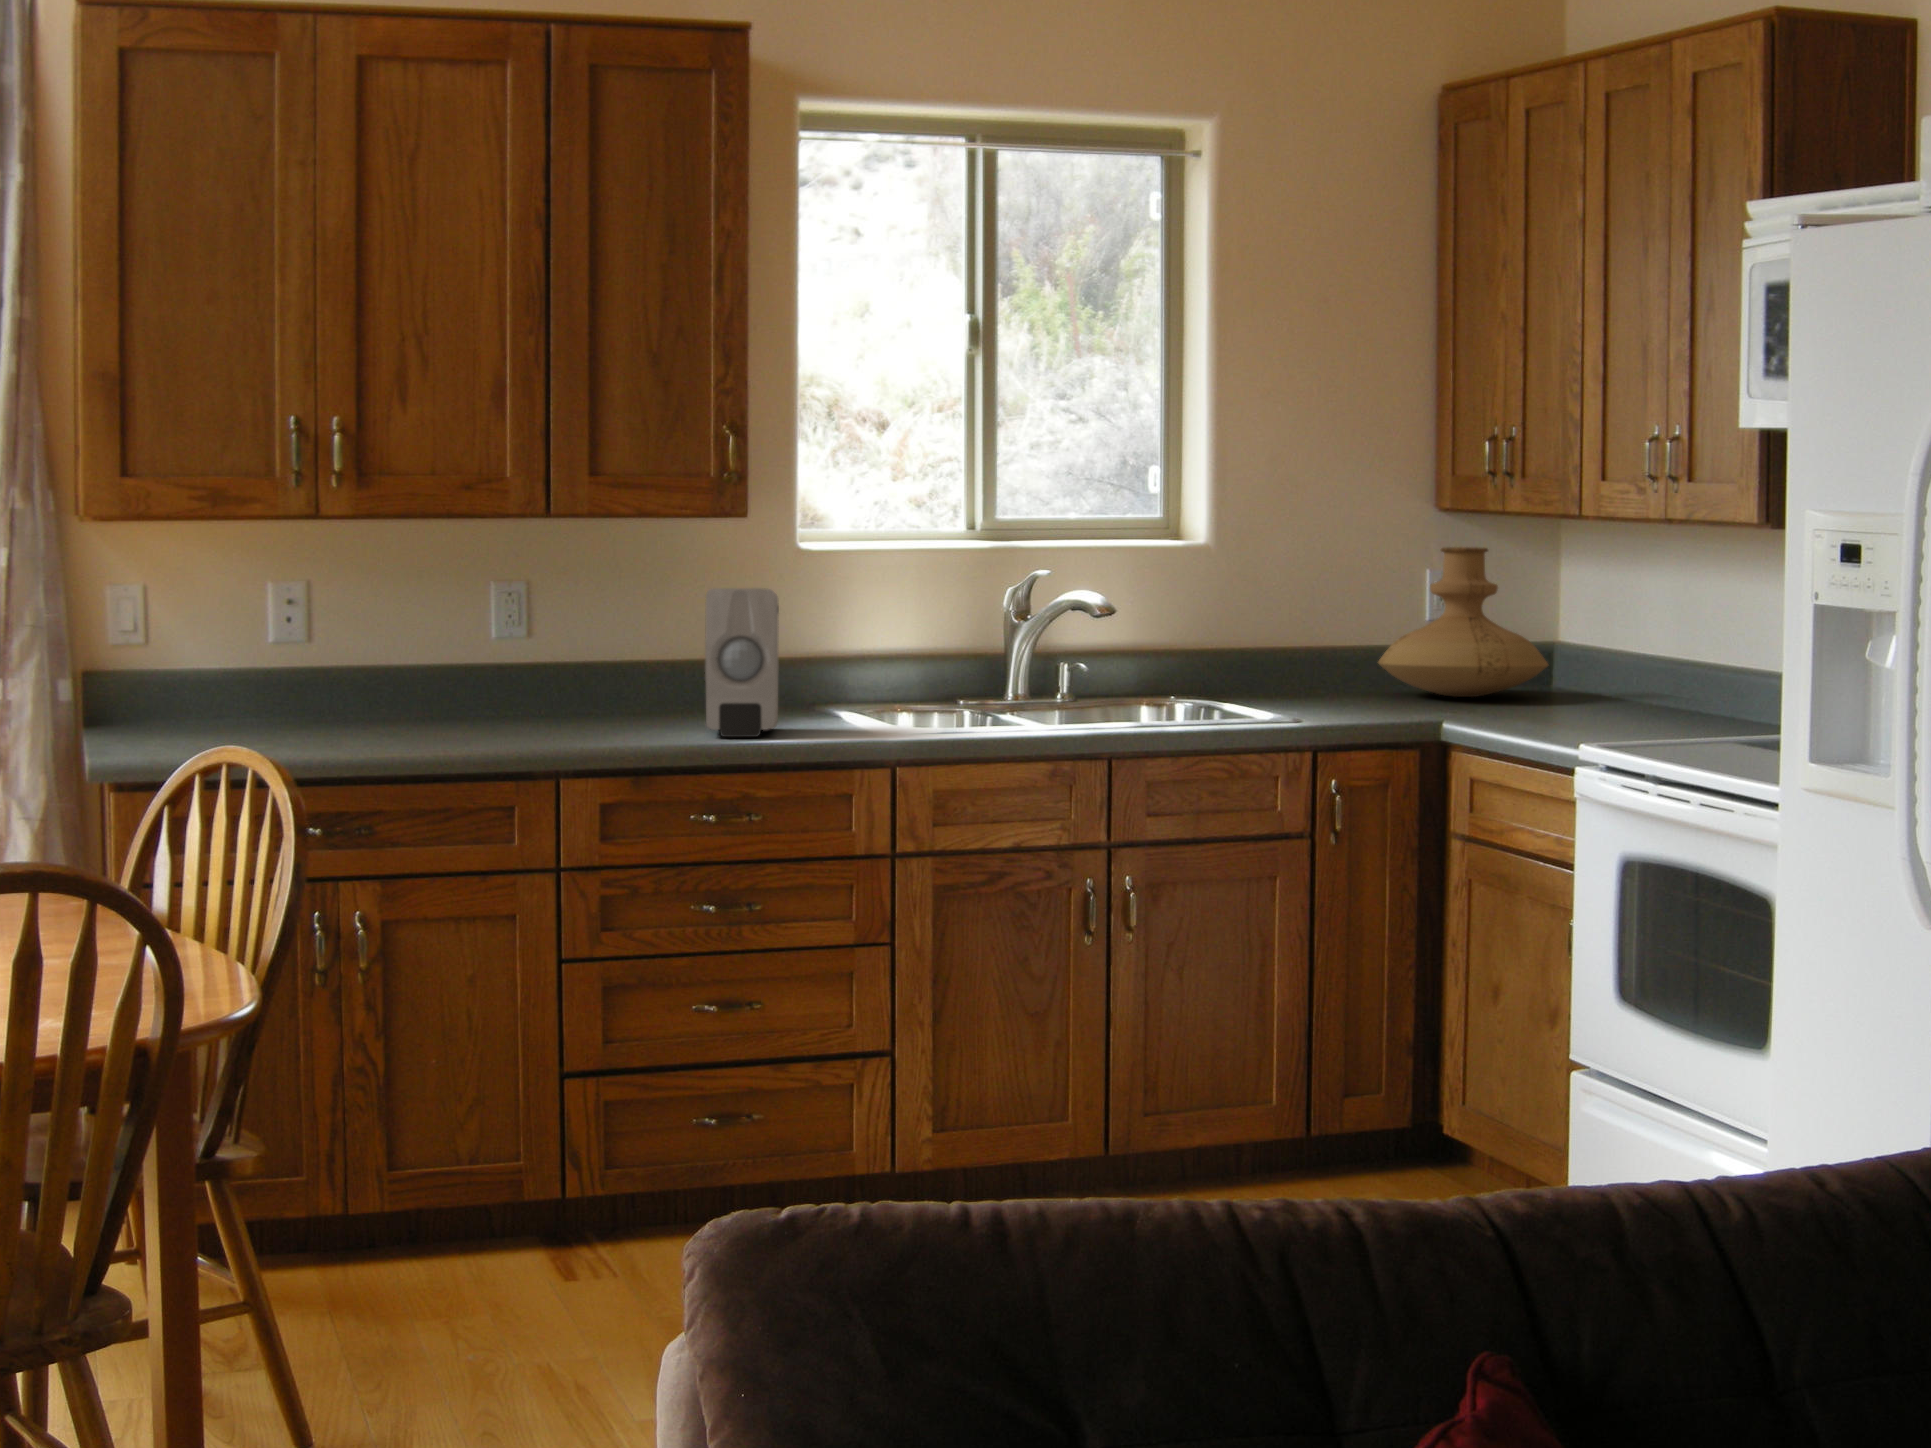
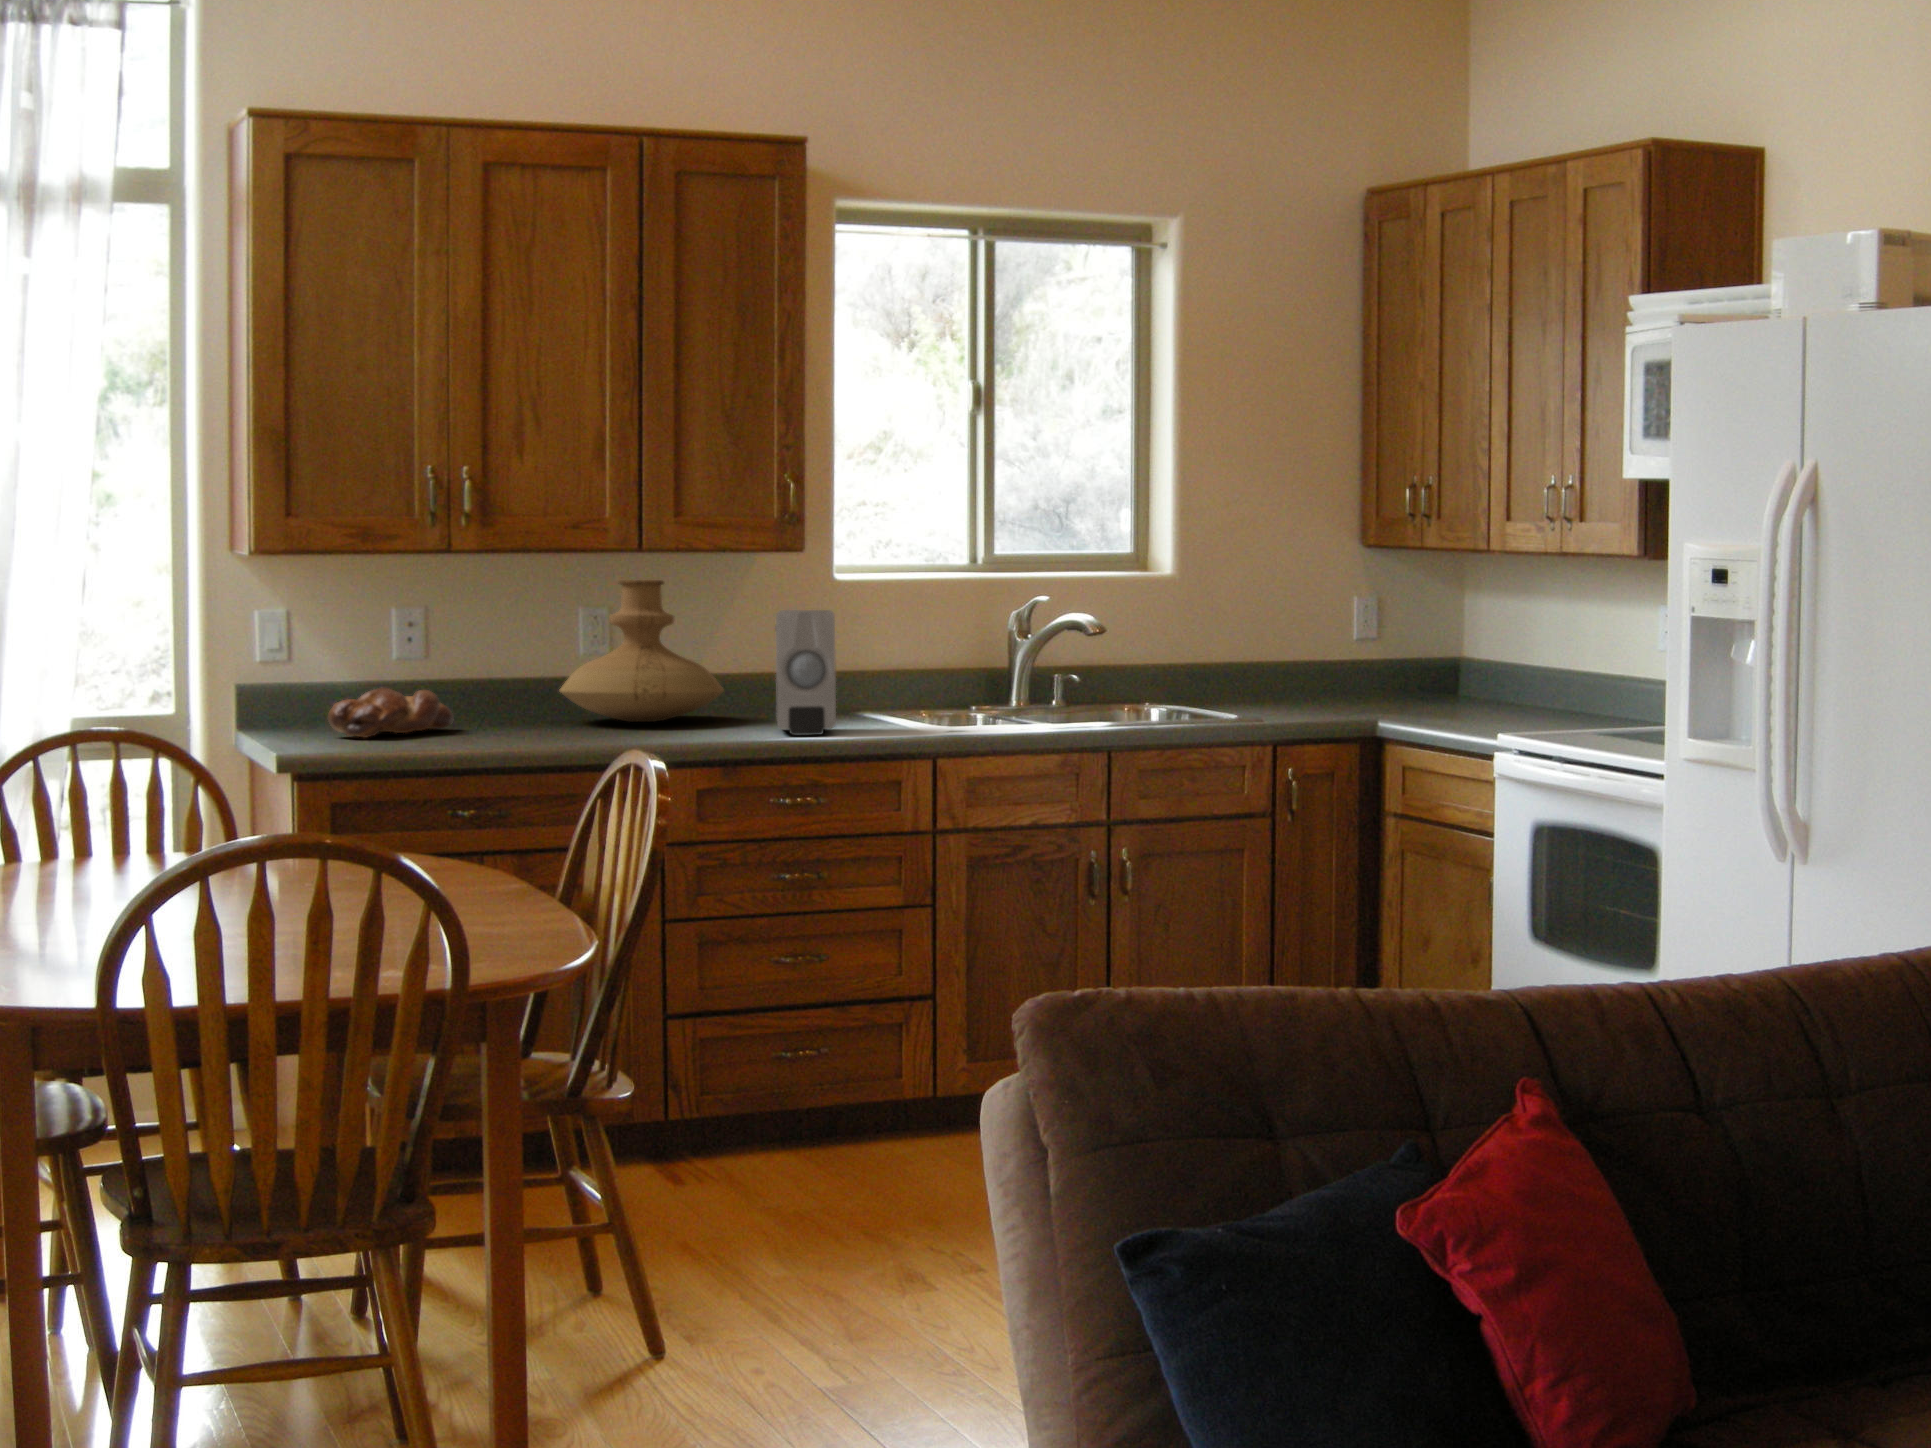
vase: present [1378,547,1548,697] -> present [560,580,724,722]
bread loaf: none [196,677,344,735] -> present [328,688,454,737]

